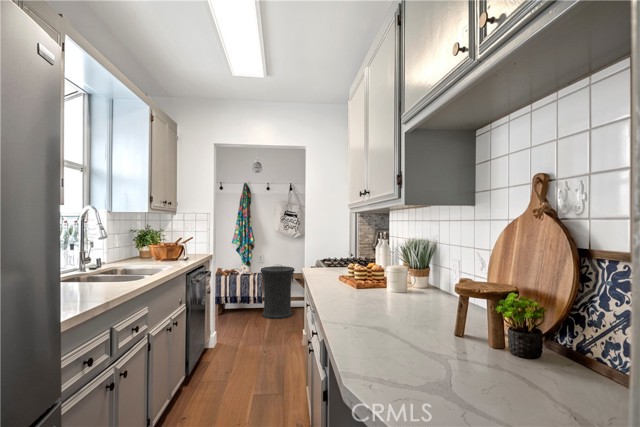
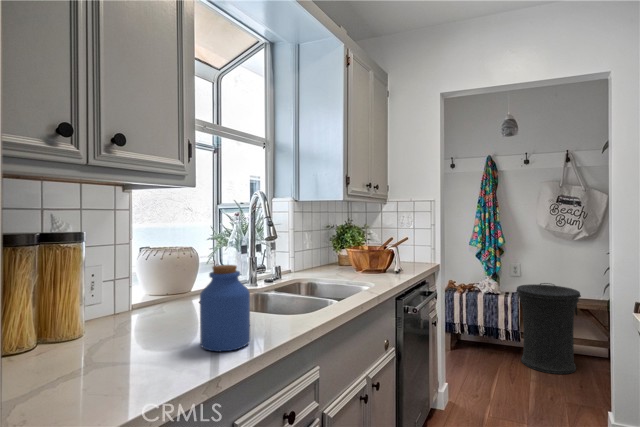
jar: none [84,249,116,294] -> present [200,265,250,351]

